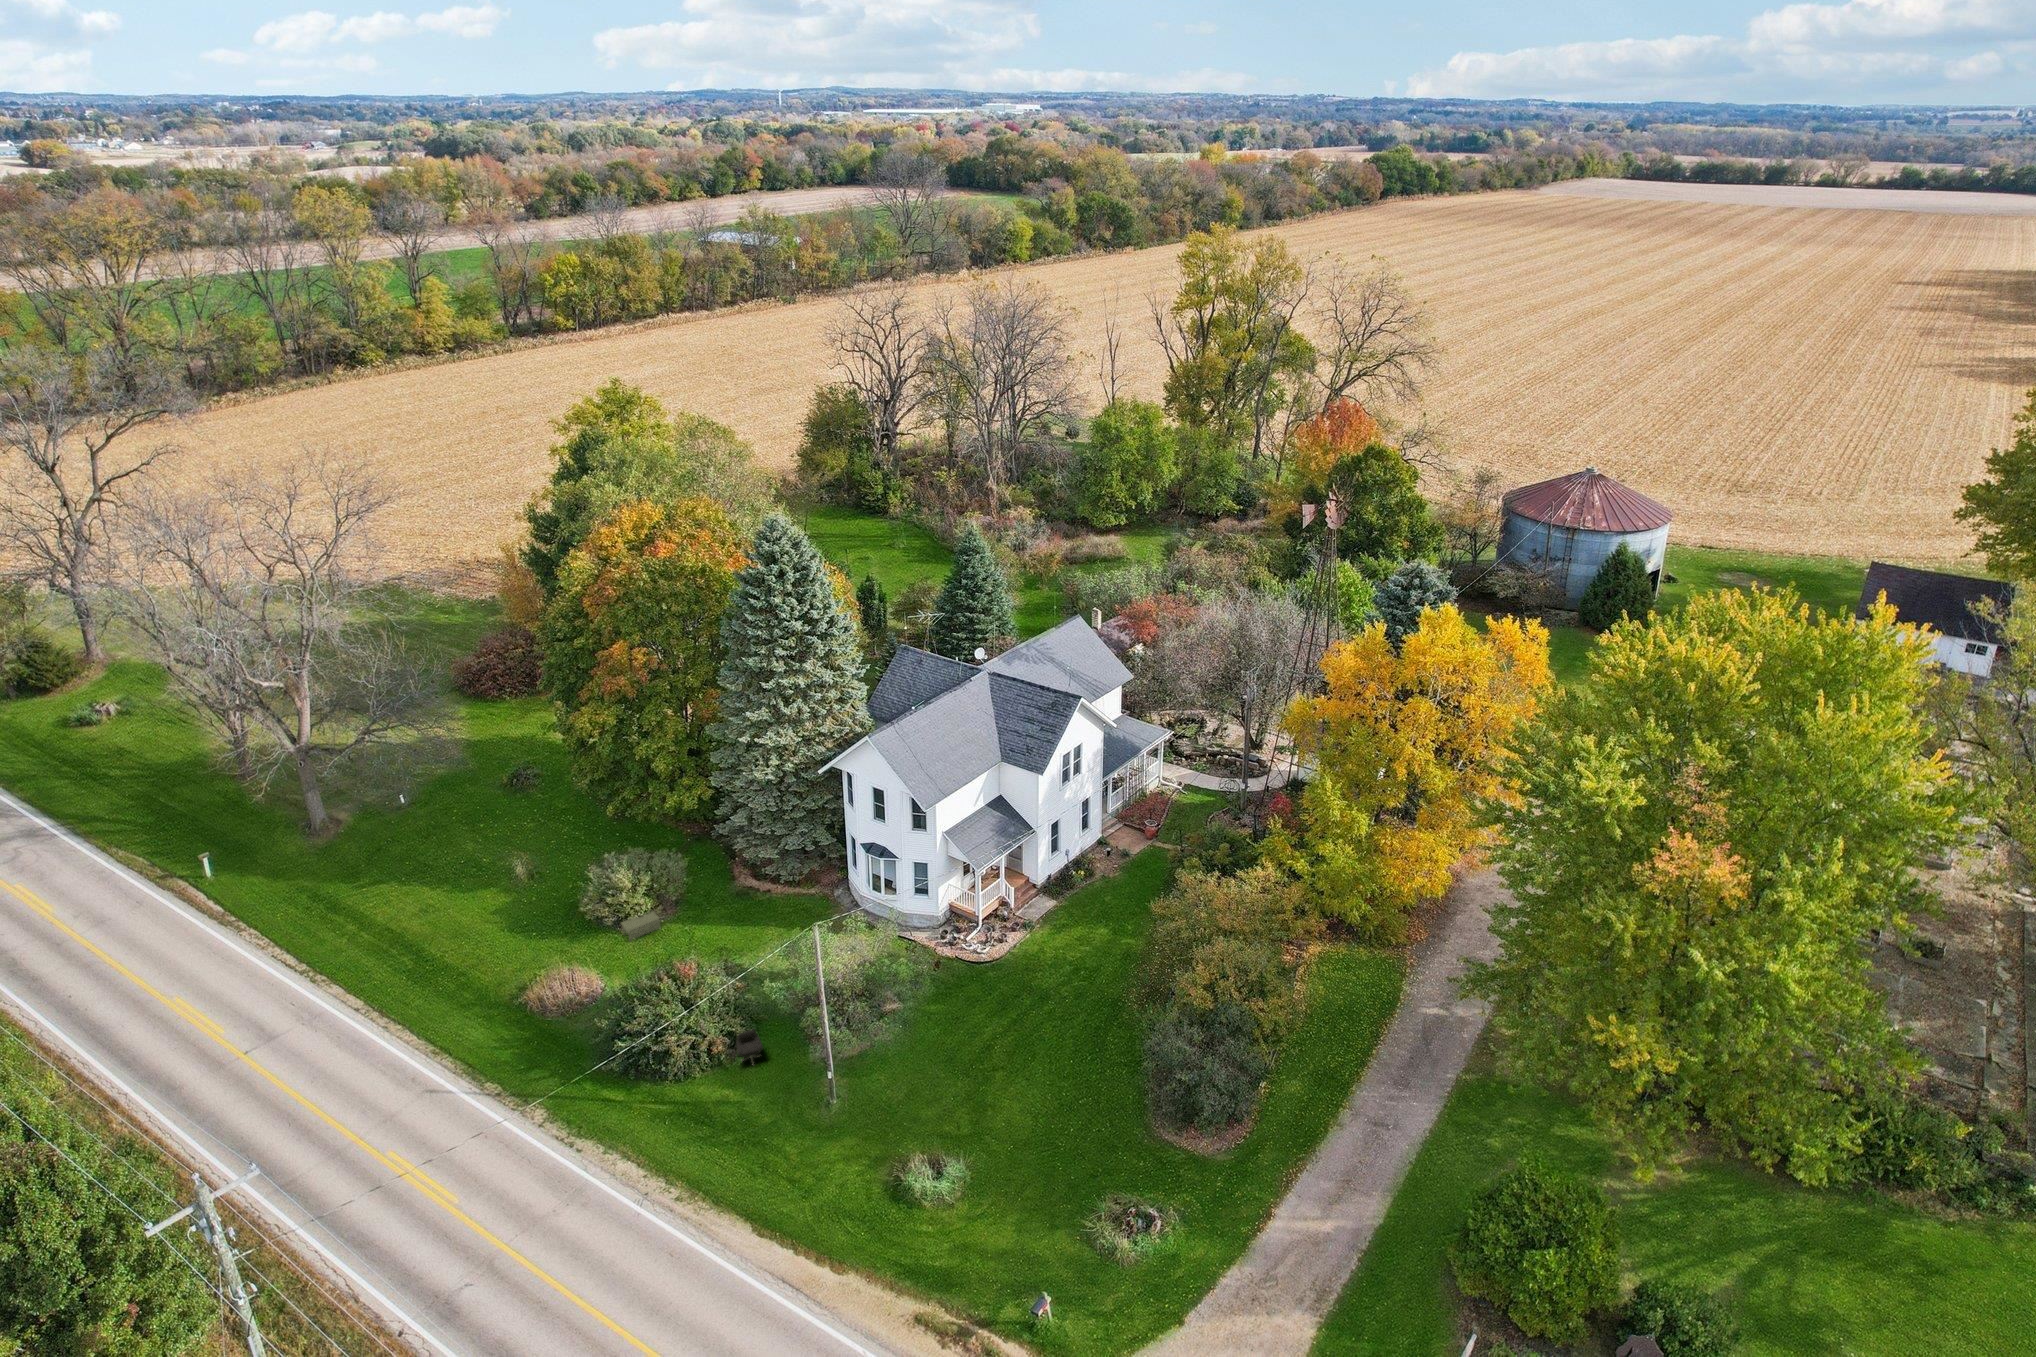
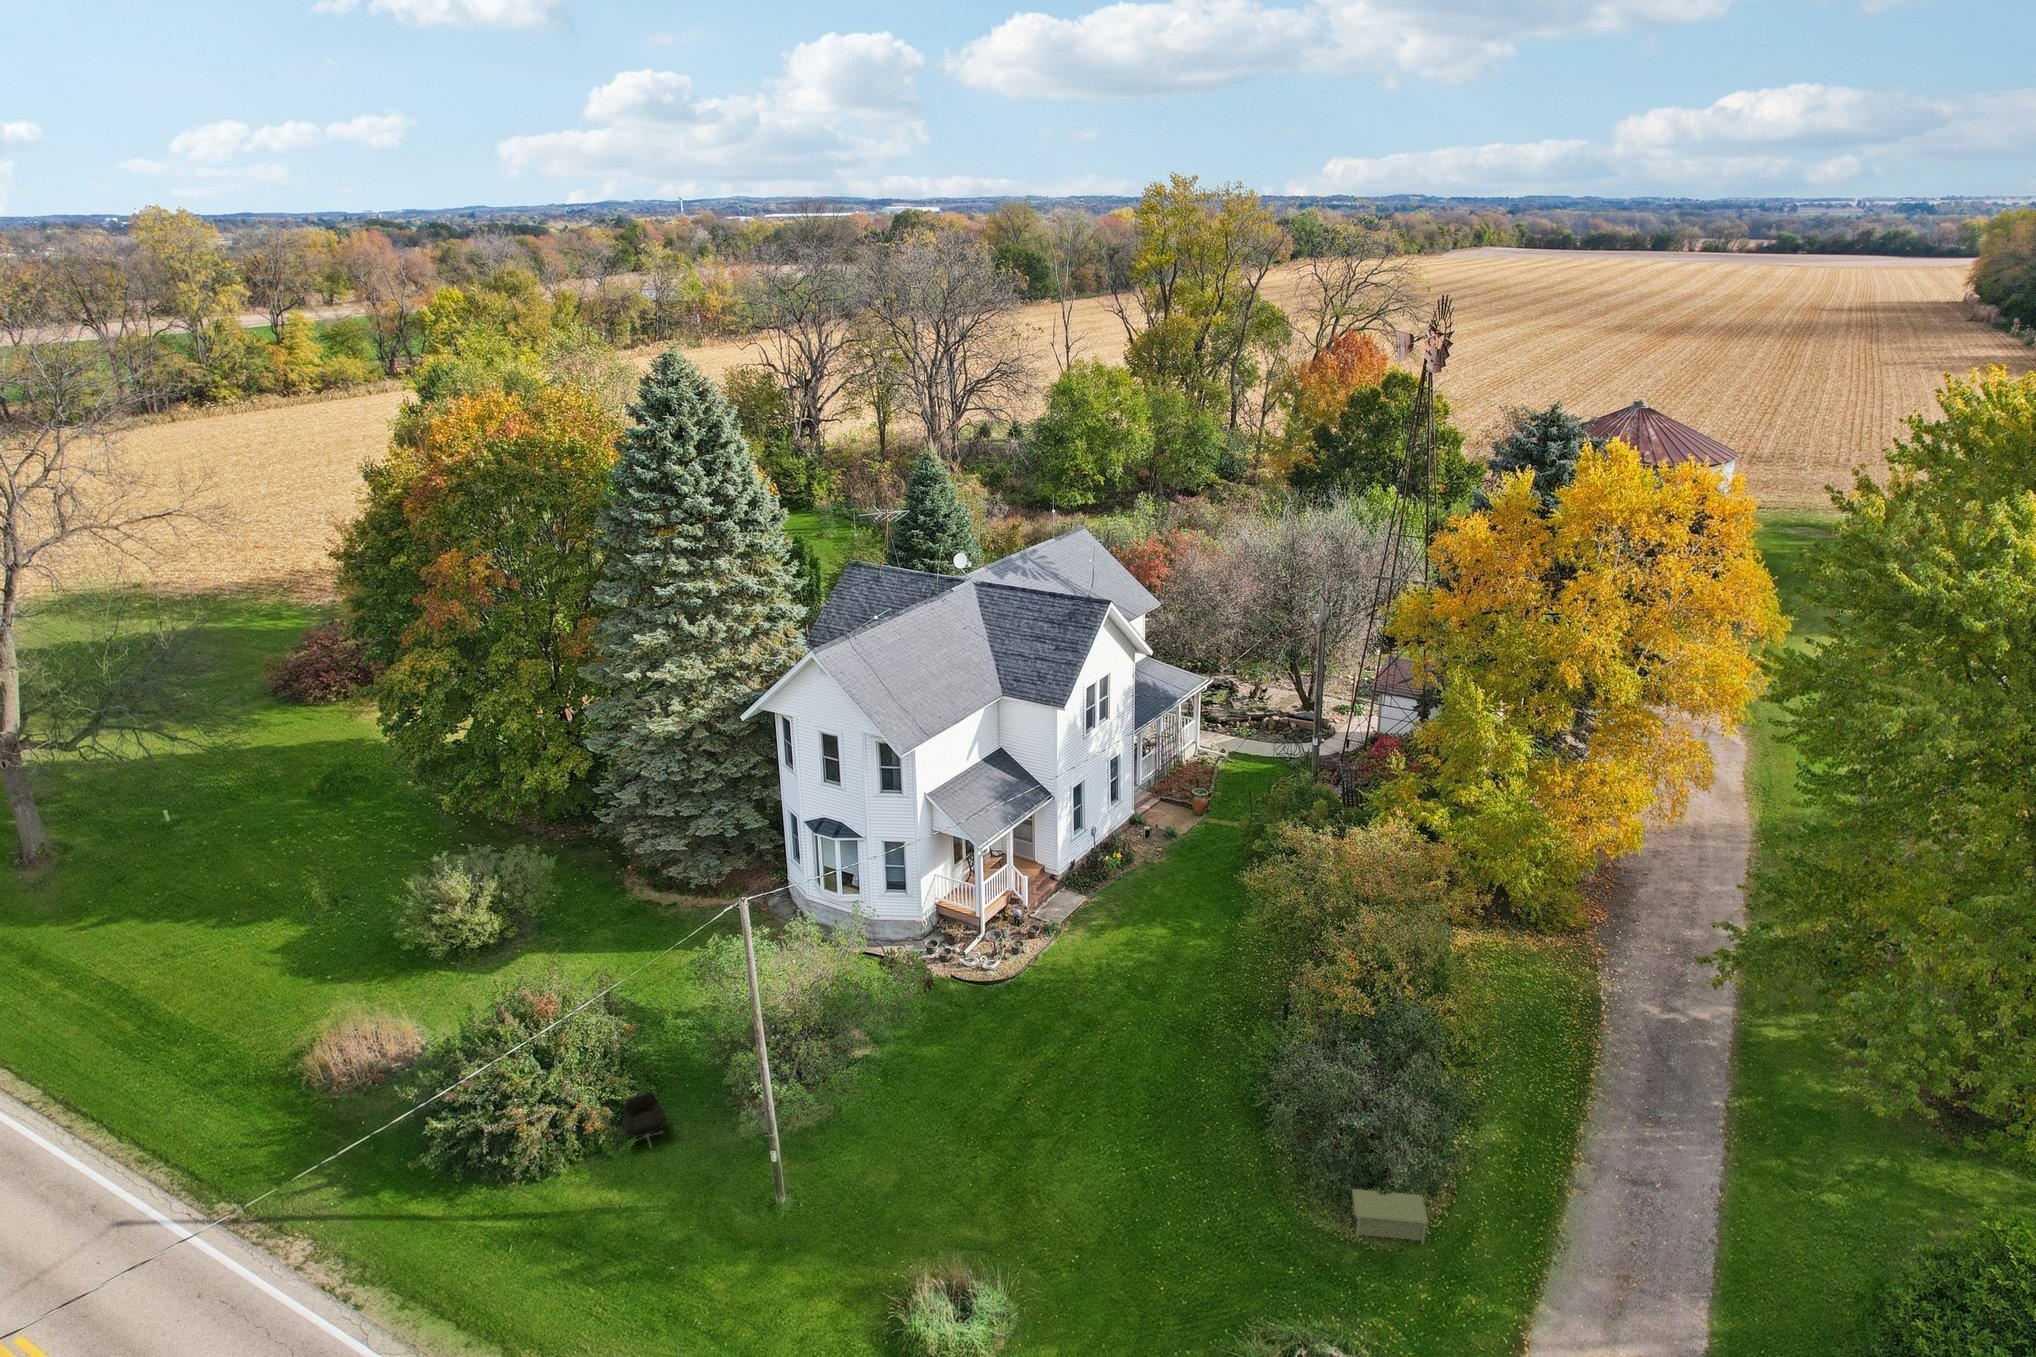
storage bench: present [621,911,661,940] -> present [1352,1189,1428,1244]

